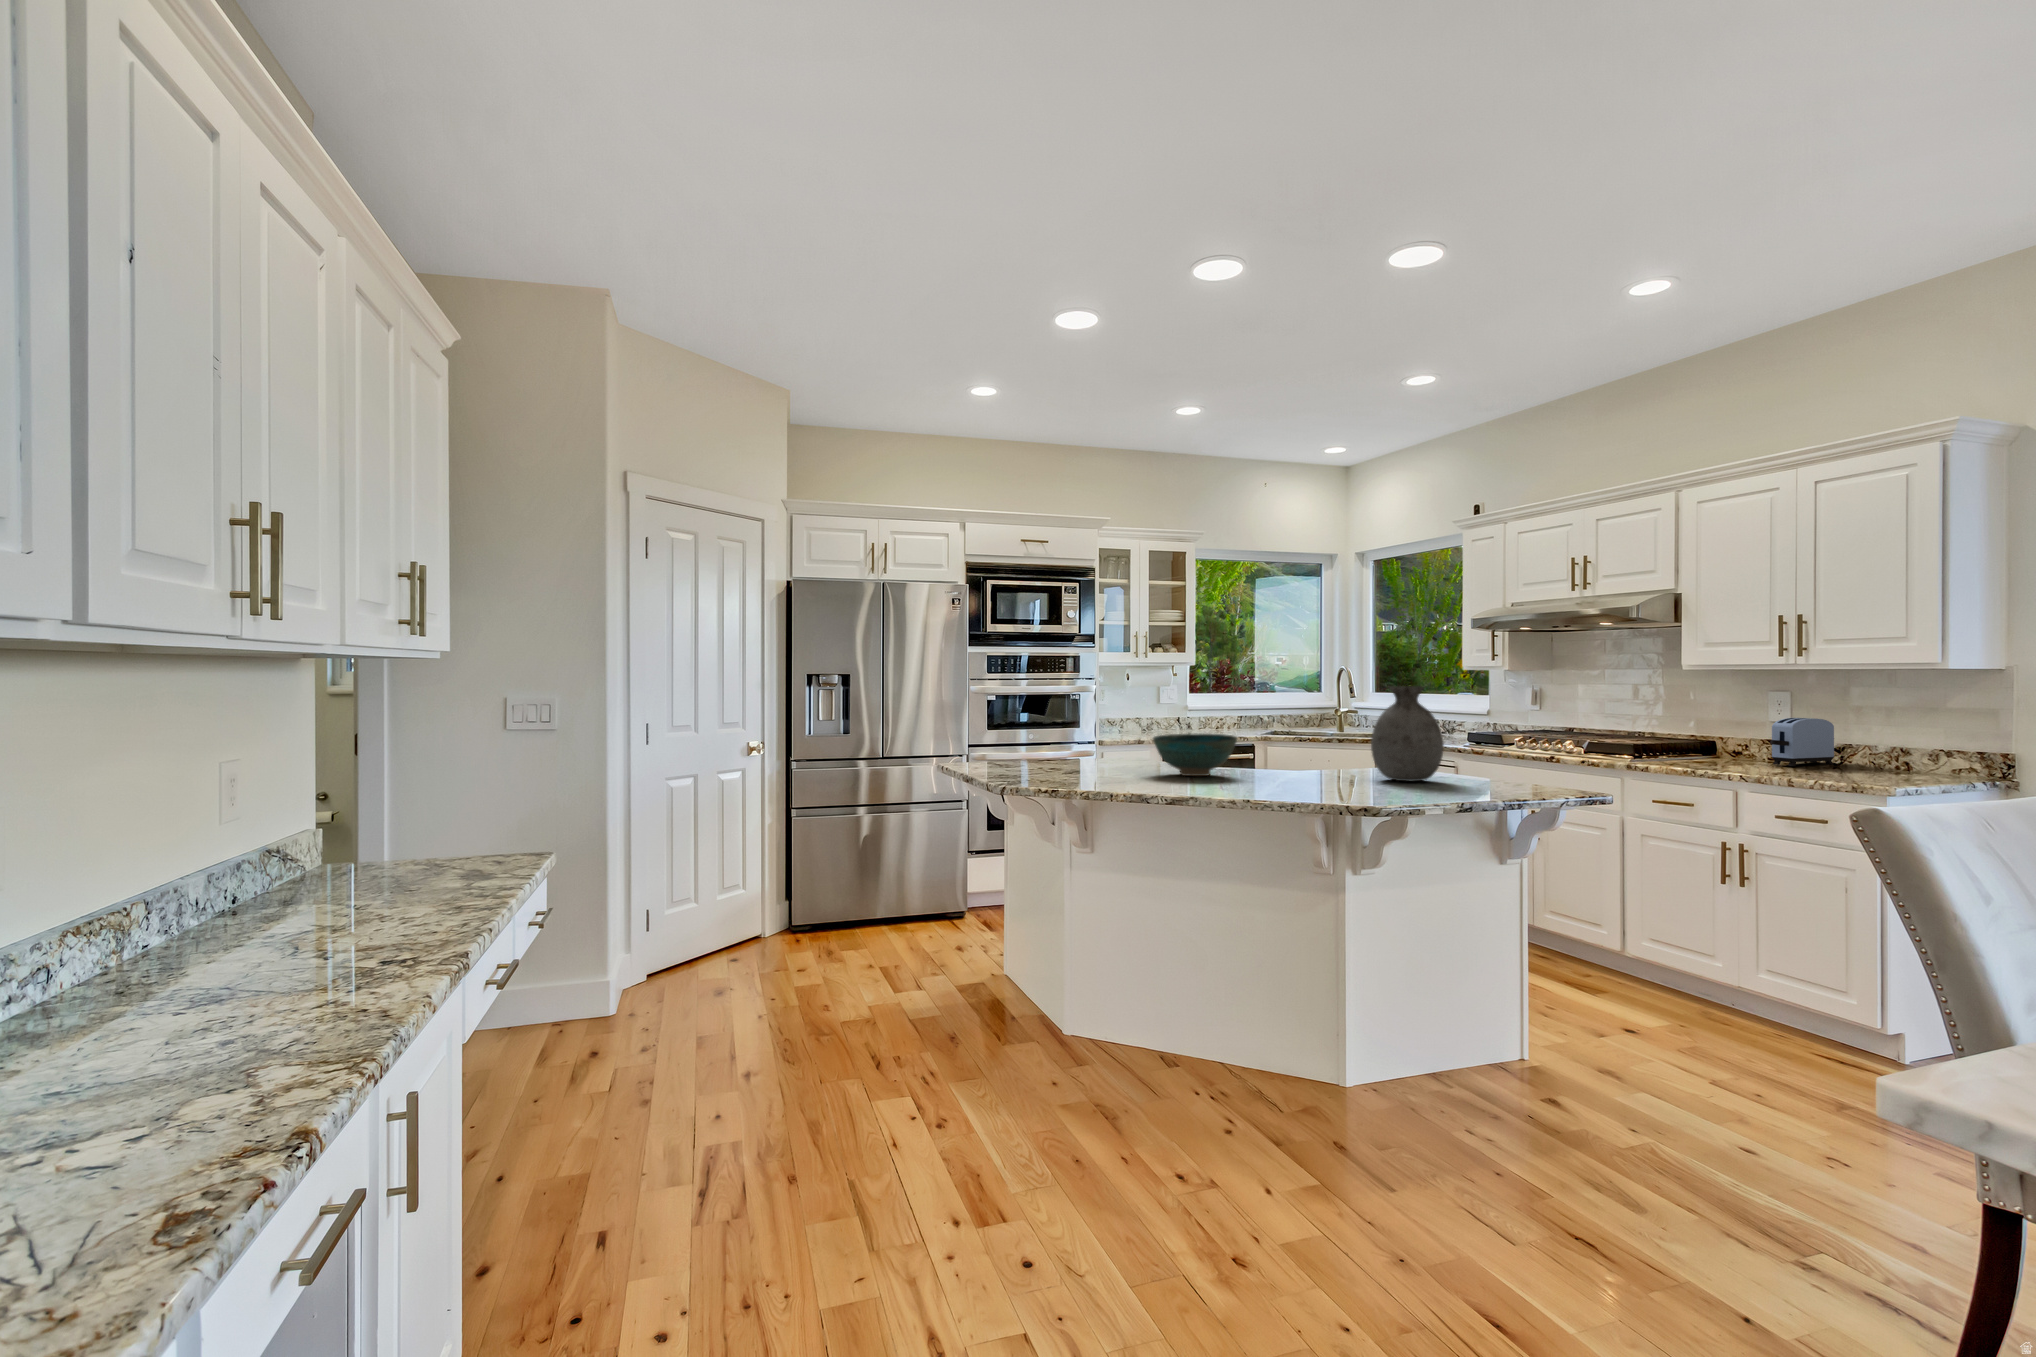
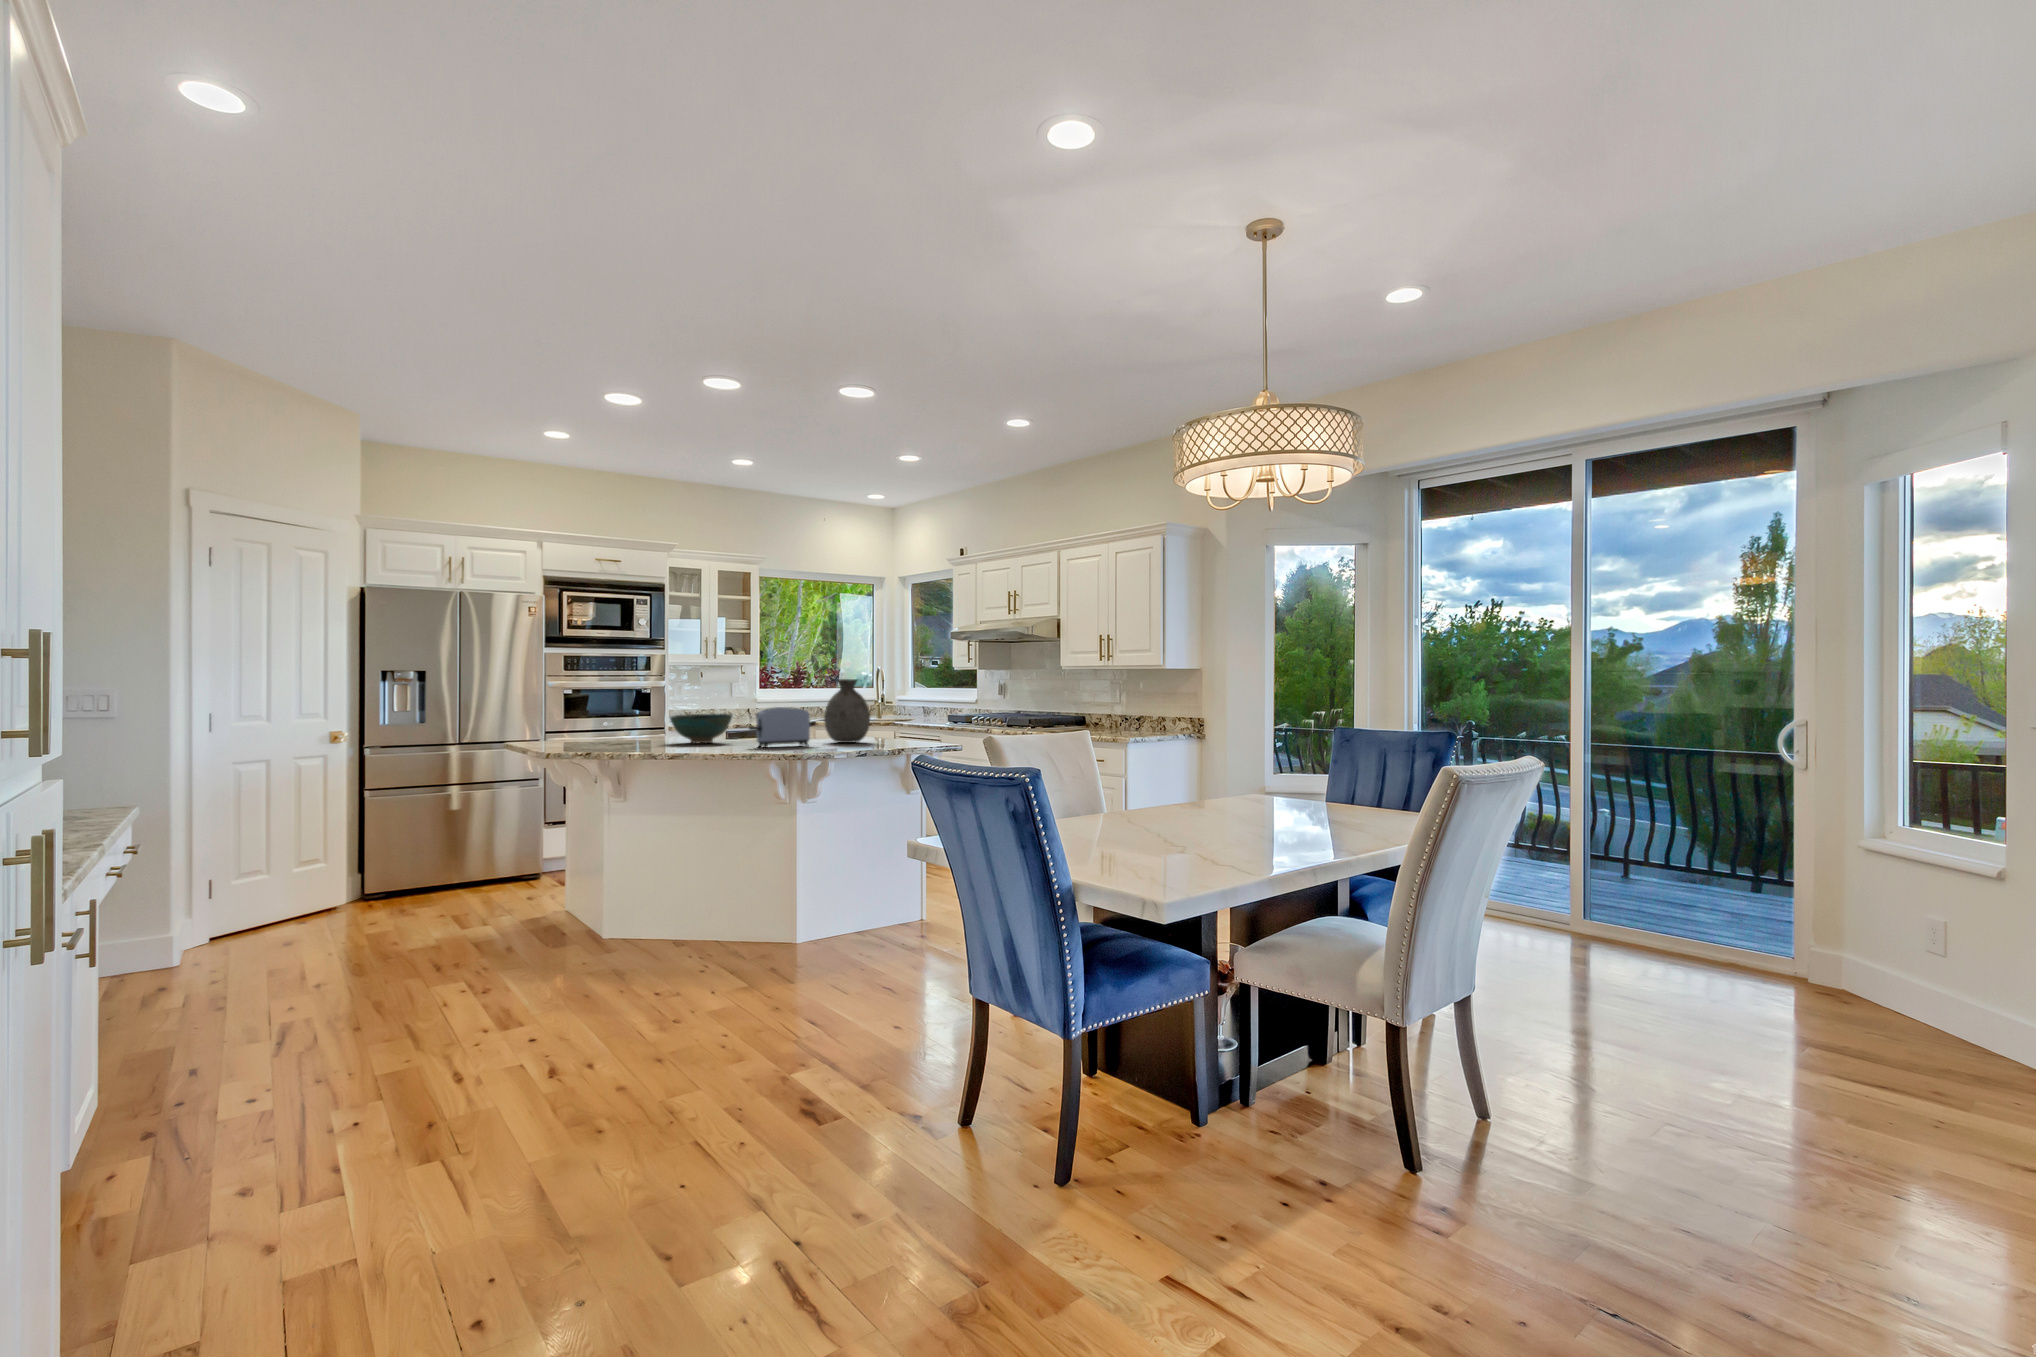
toaster: present [1770,718,1834,766] -> present [749,707,816,748]

